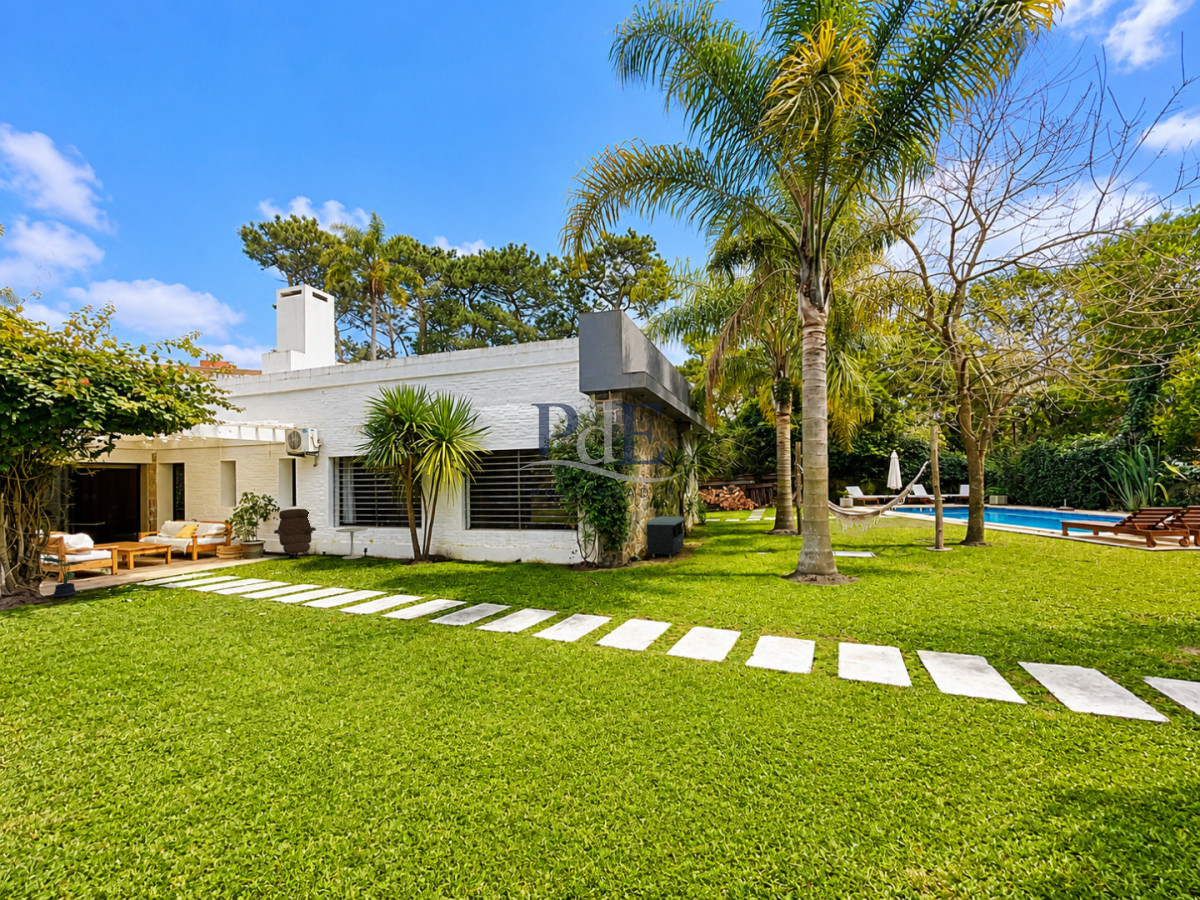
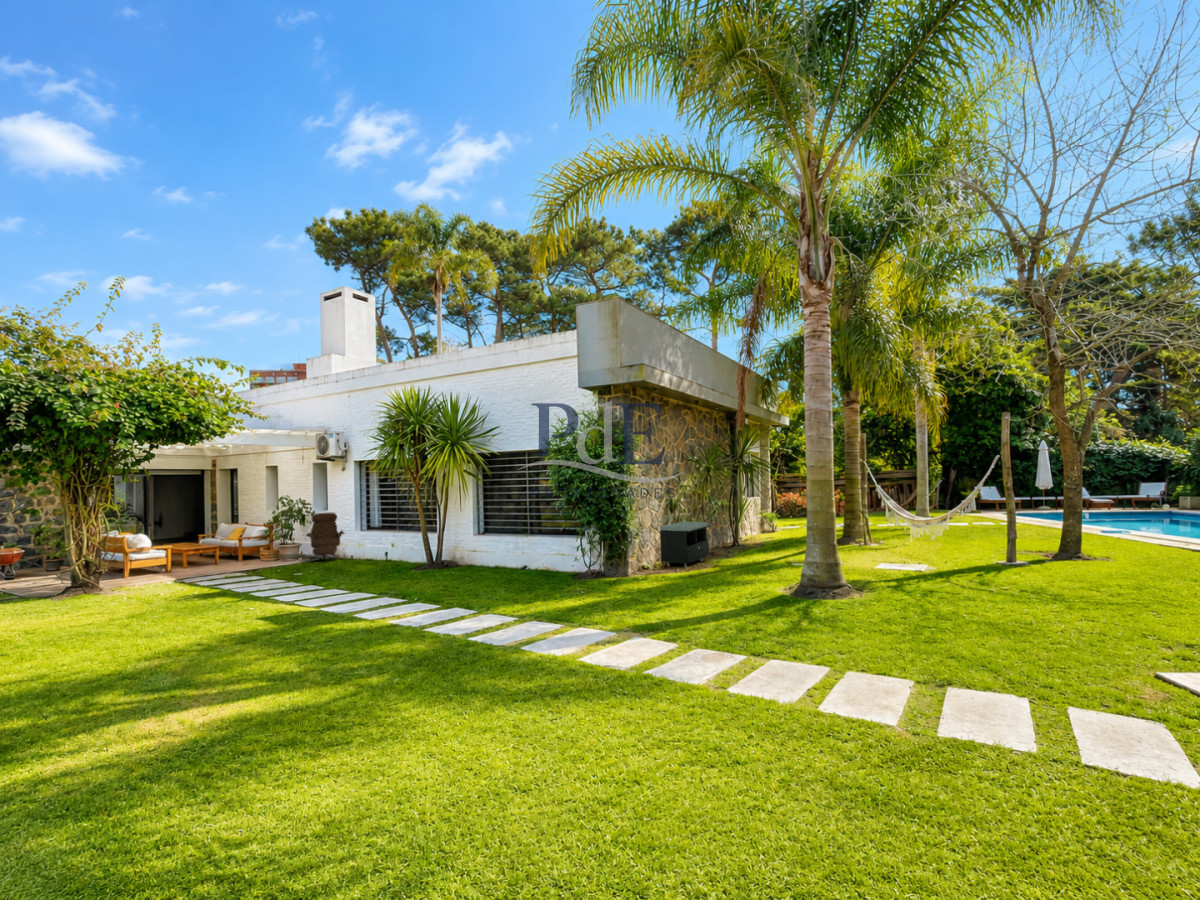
side table: present [336,528,368,559] -> none [358,531,389,562]
potted plant: present [40,558,83,598] -> none [99,555,135,591]

